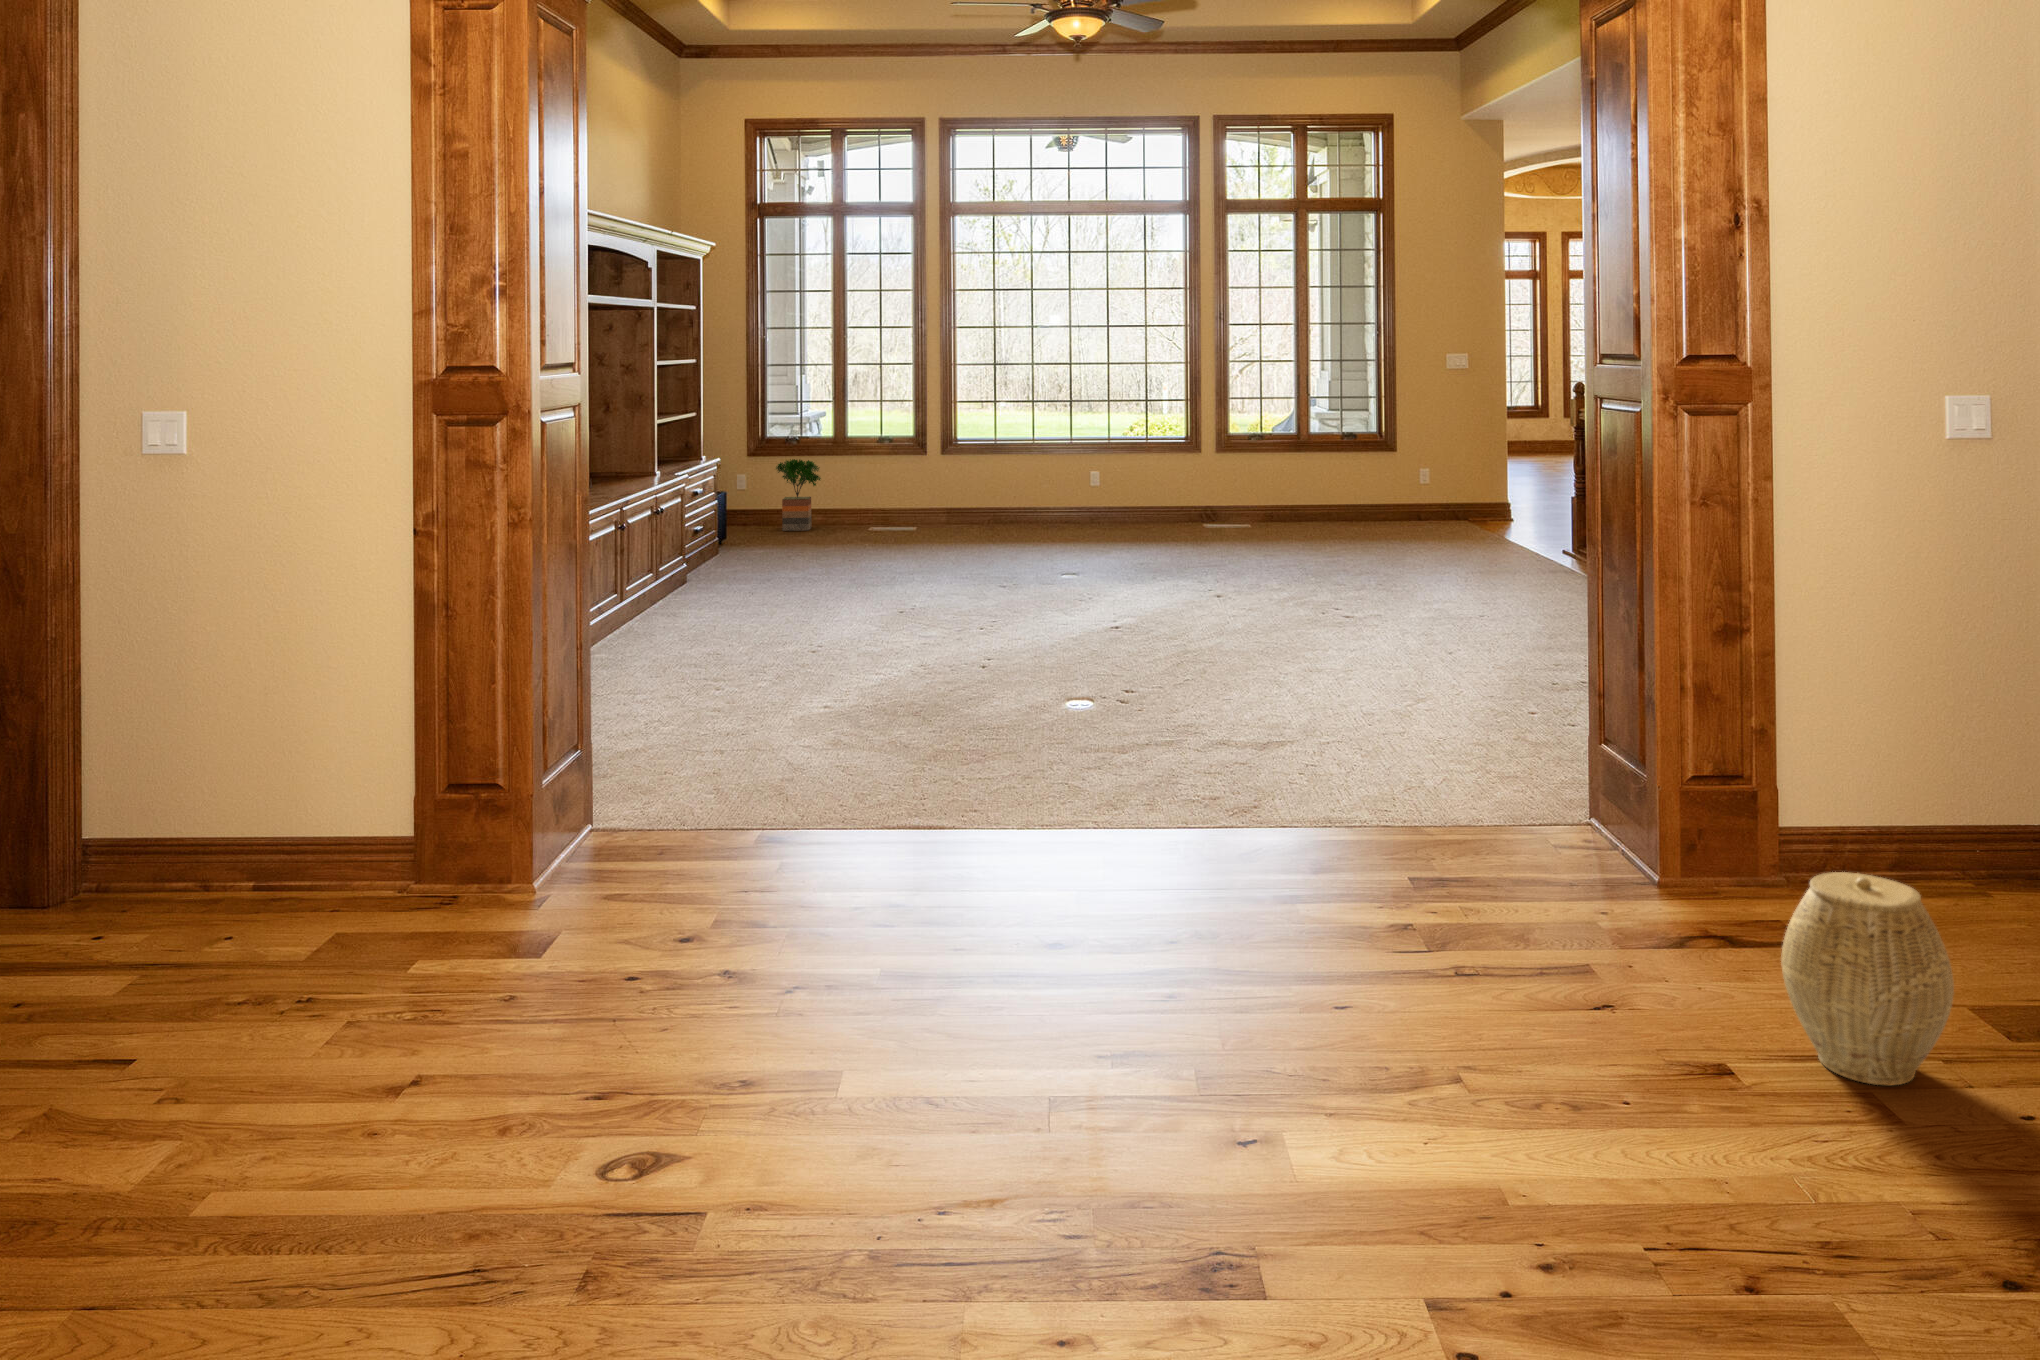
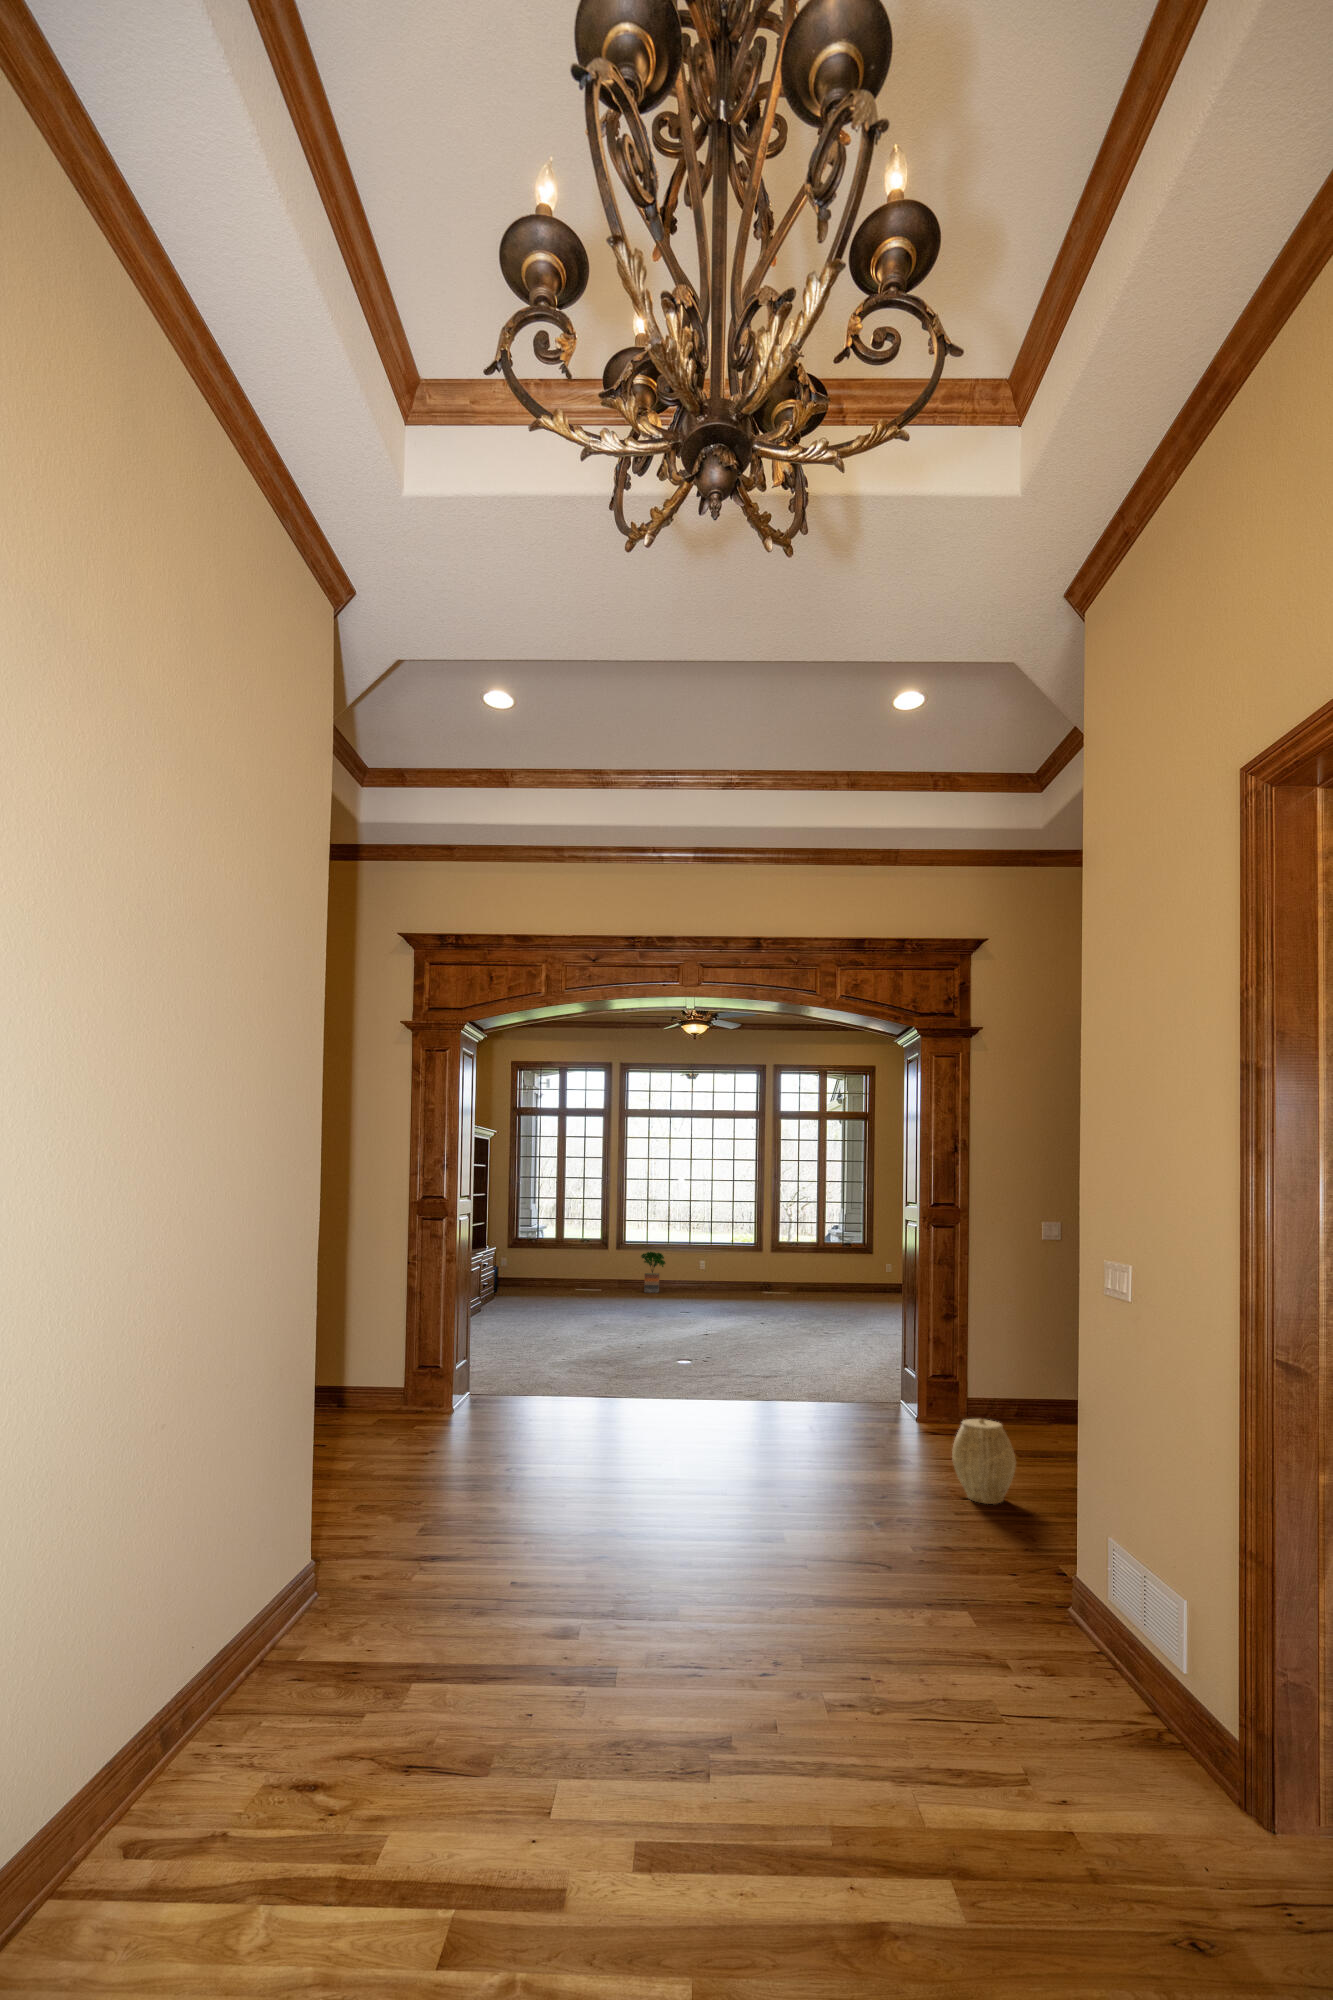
potted tree: present [776,459,821,531] -> present [641,1252,666,1293]

